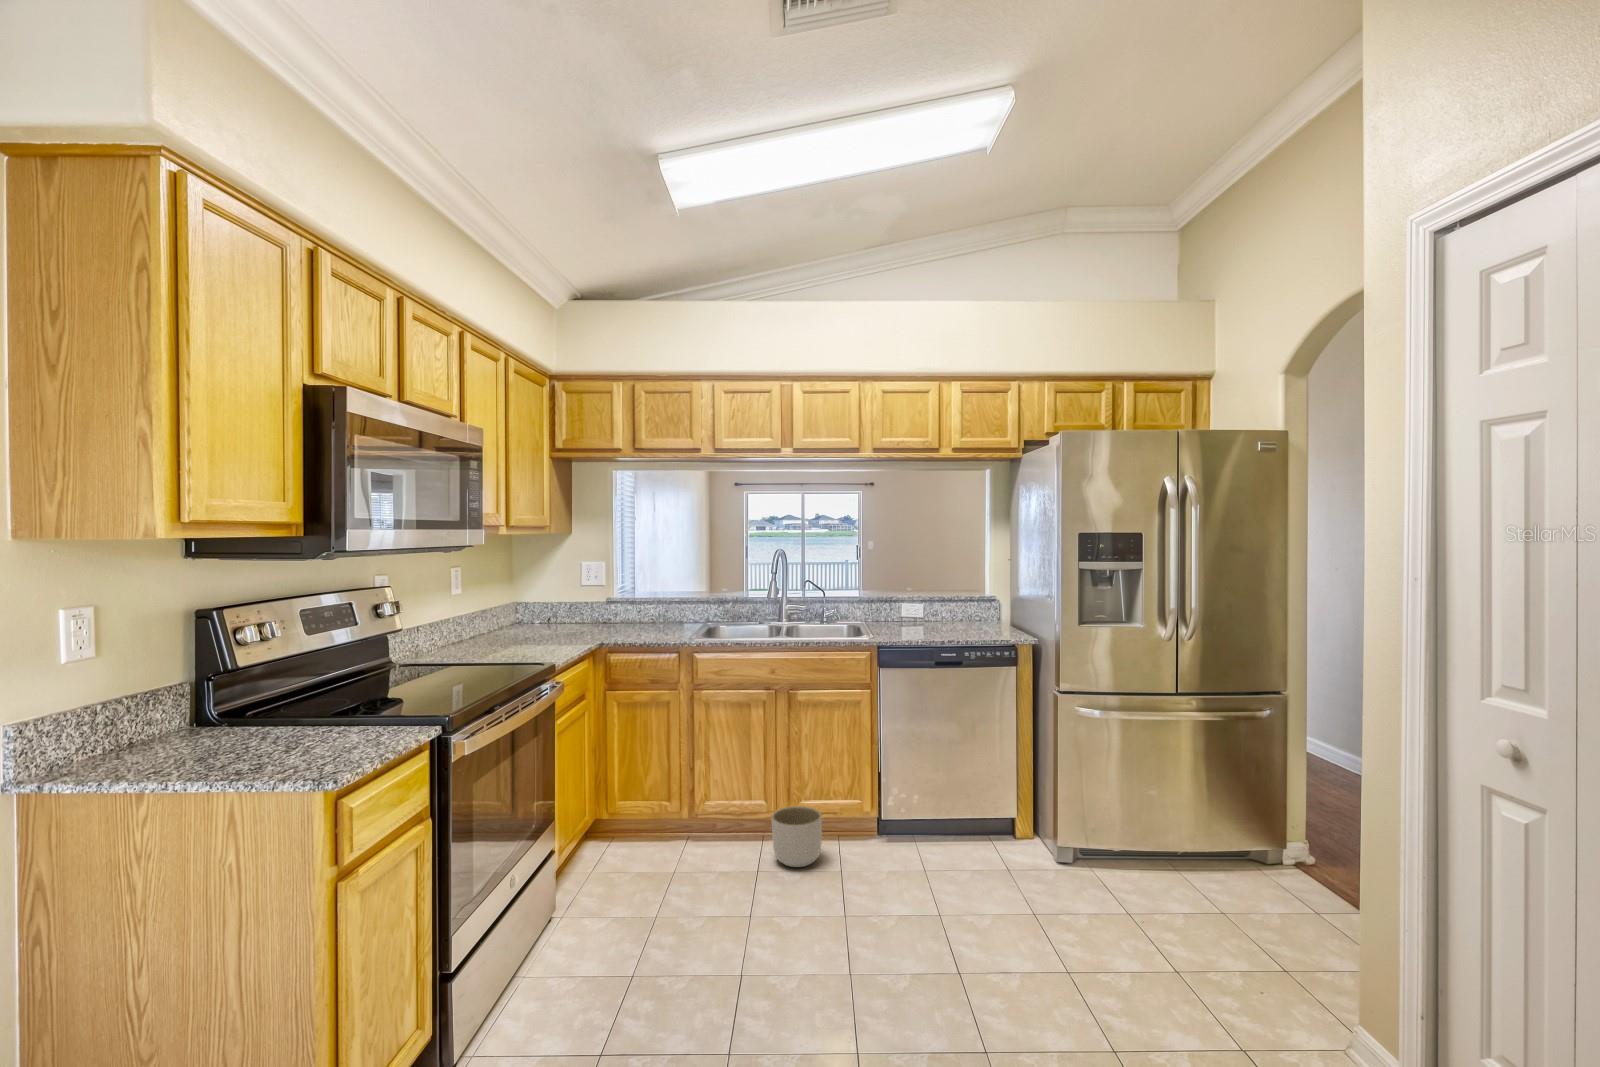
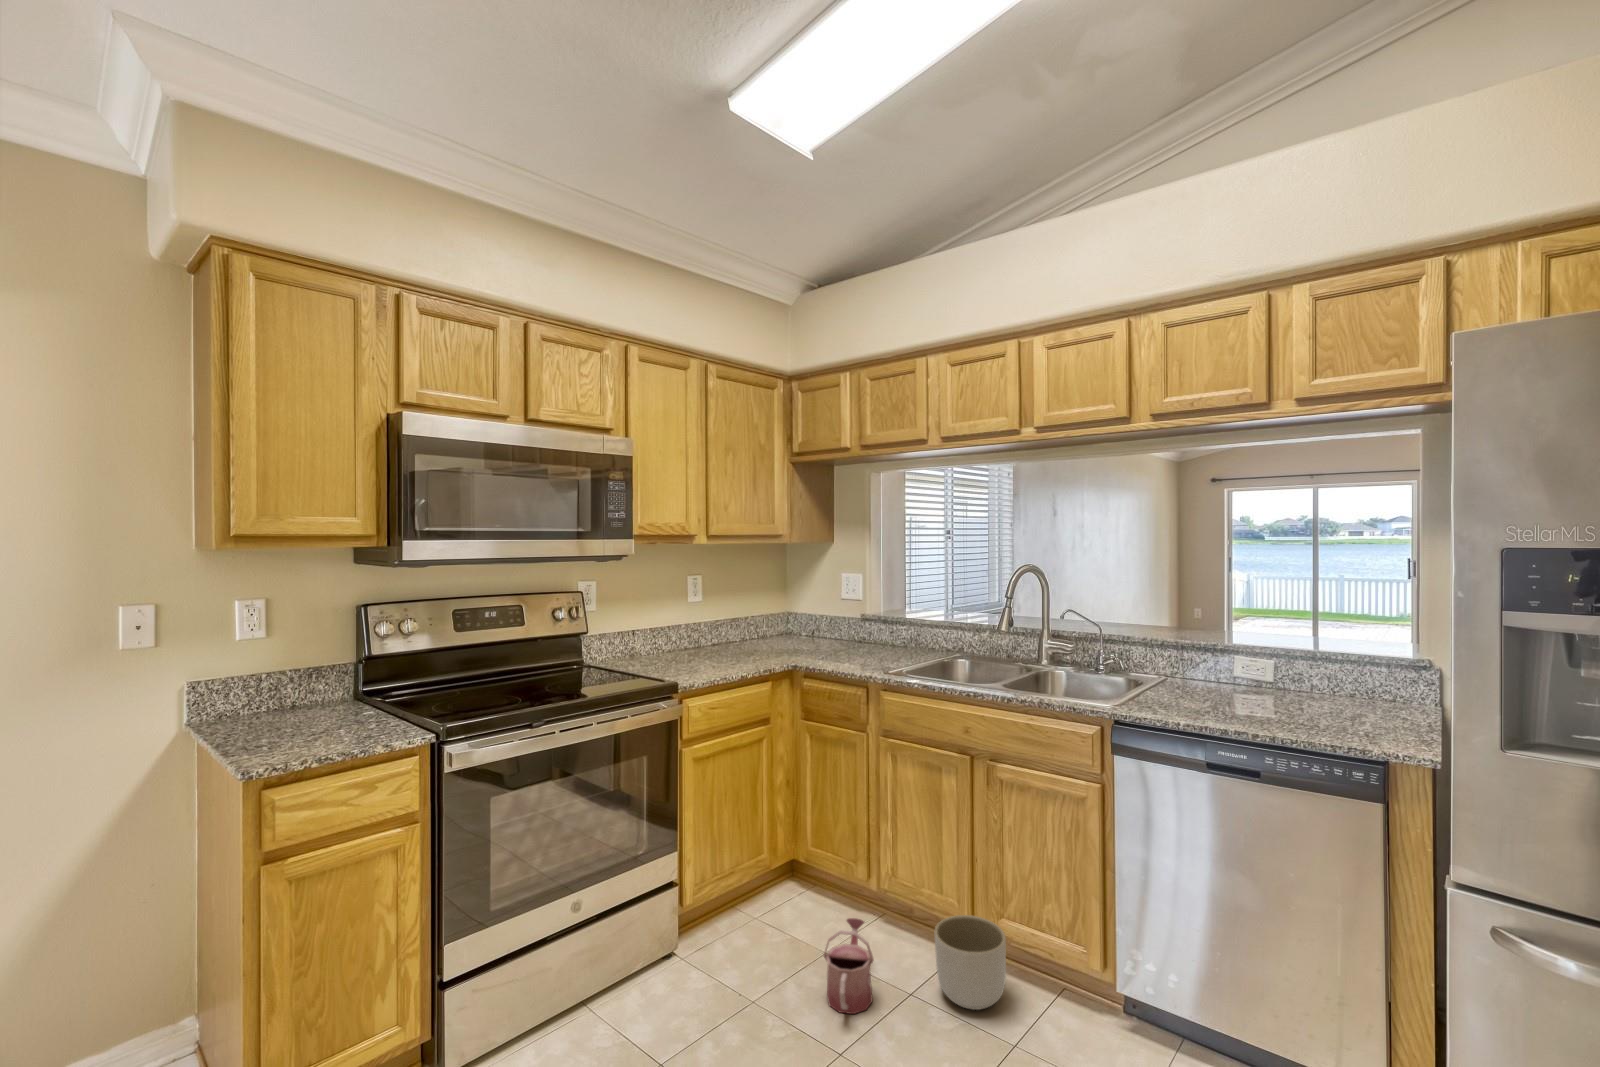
watering can: none [702,834,745,899] -> present [824,918,874,1014]

